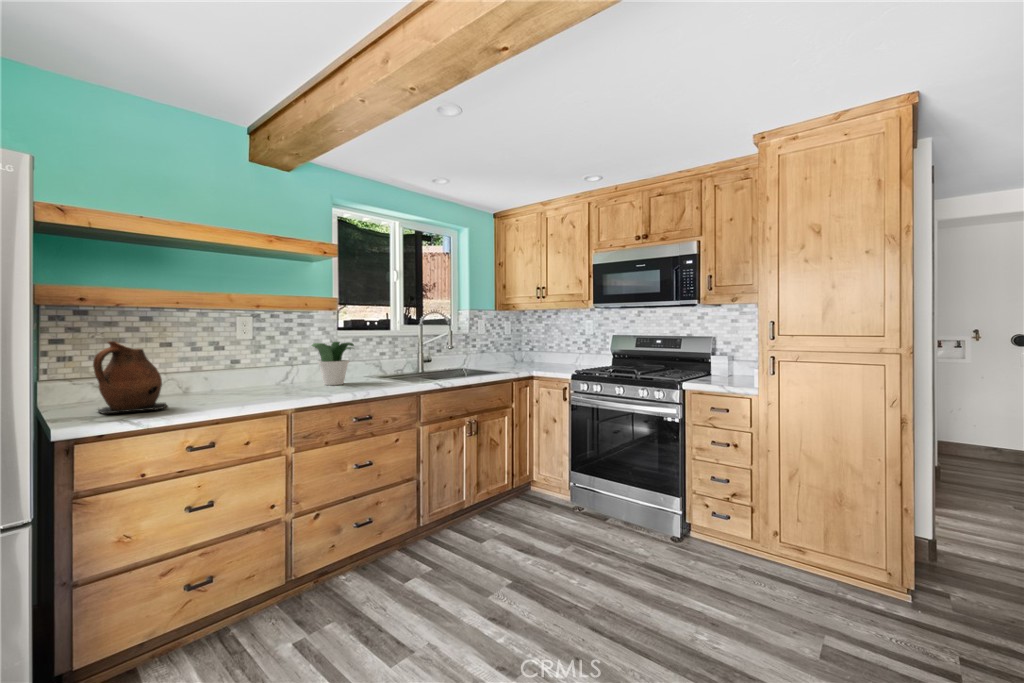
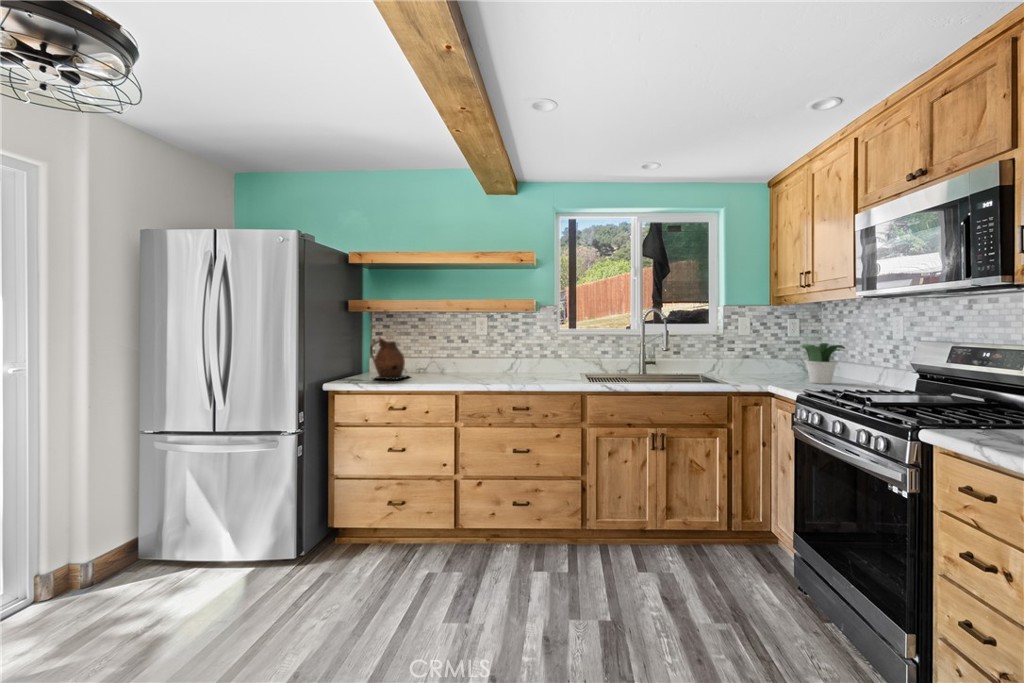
potted plant: present [312,342,354,385] -> present [800,343,845,384]

